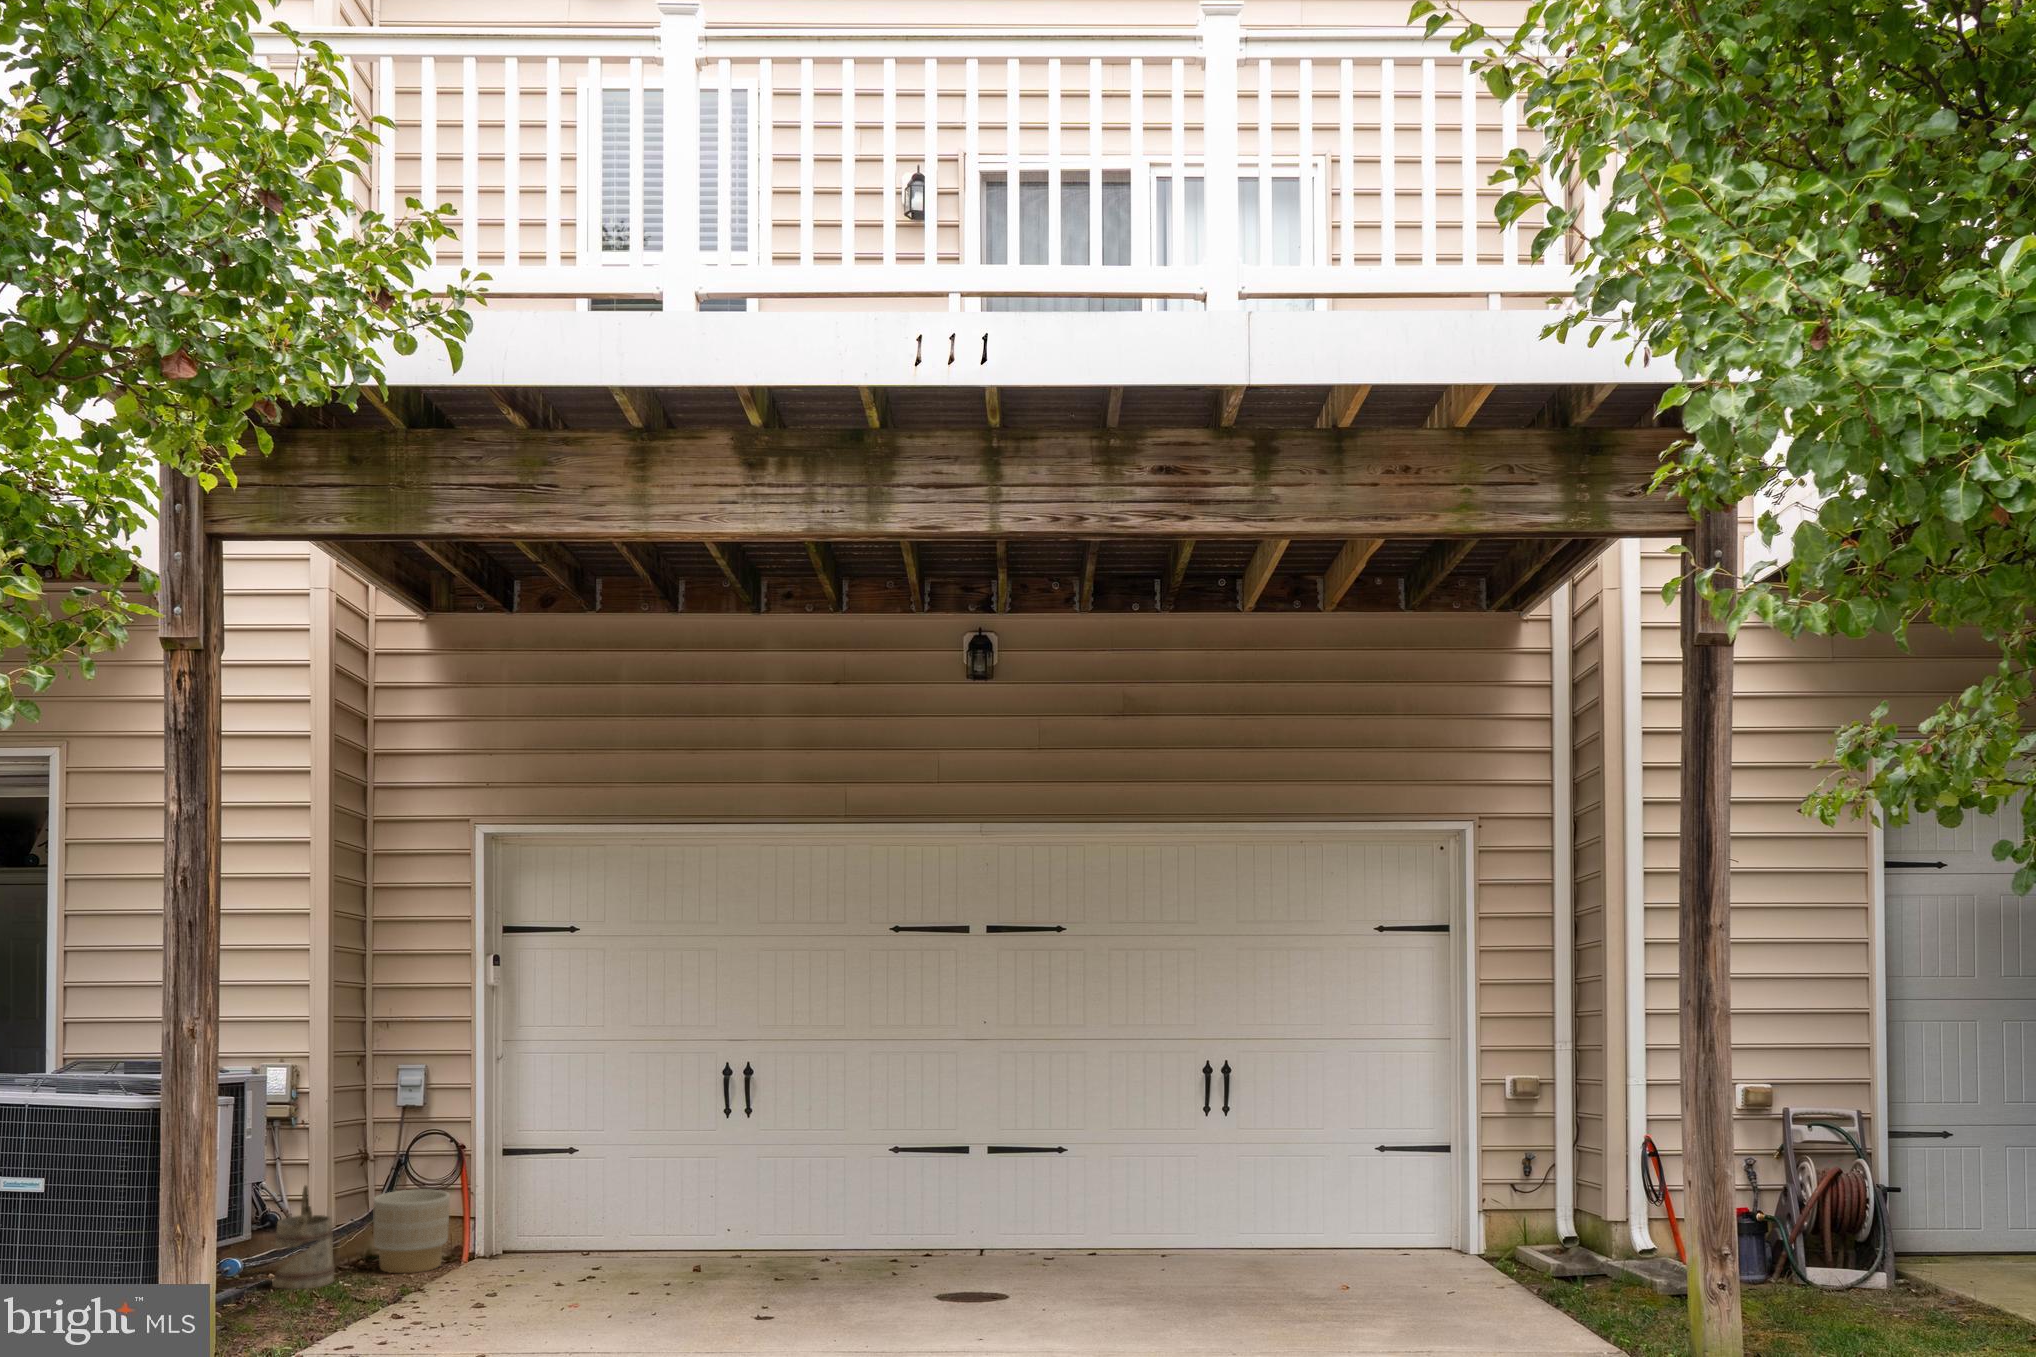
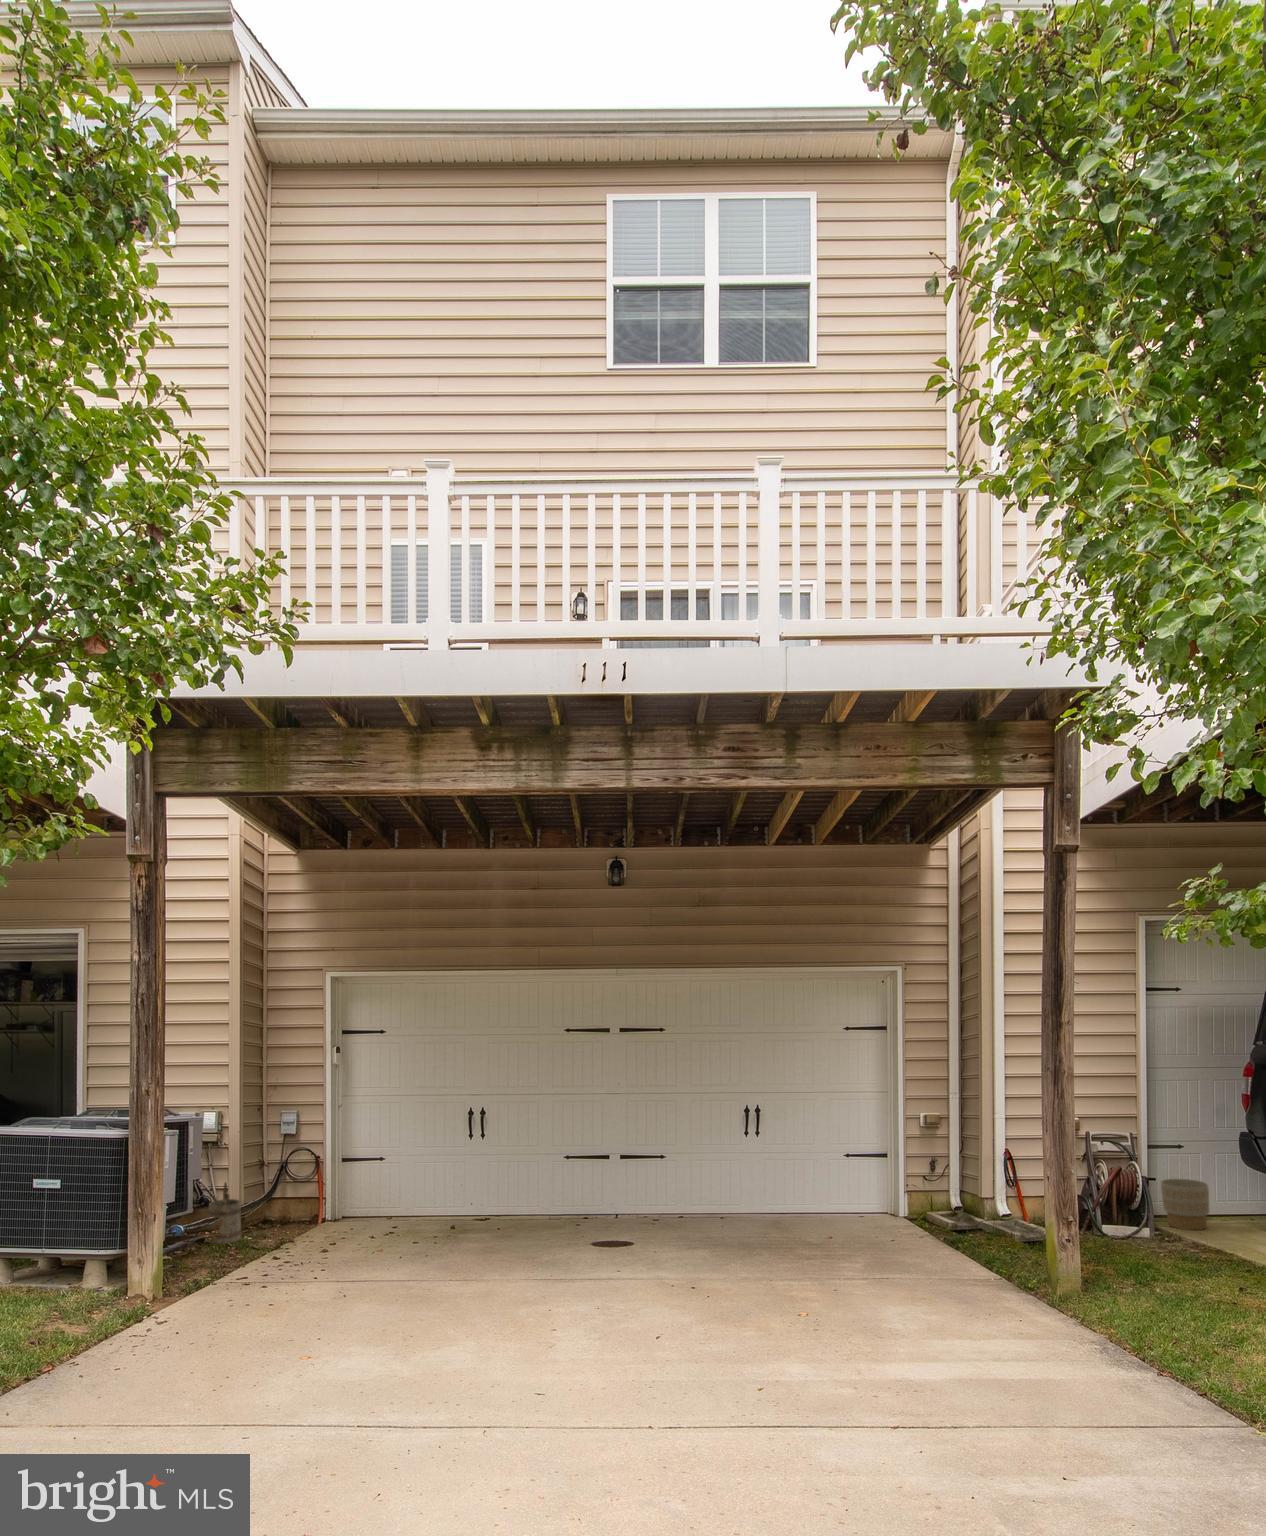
planter: present [373,1189,450,1273] -> present [1161,1179,1209,1230]

